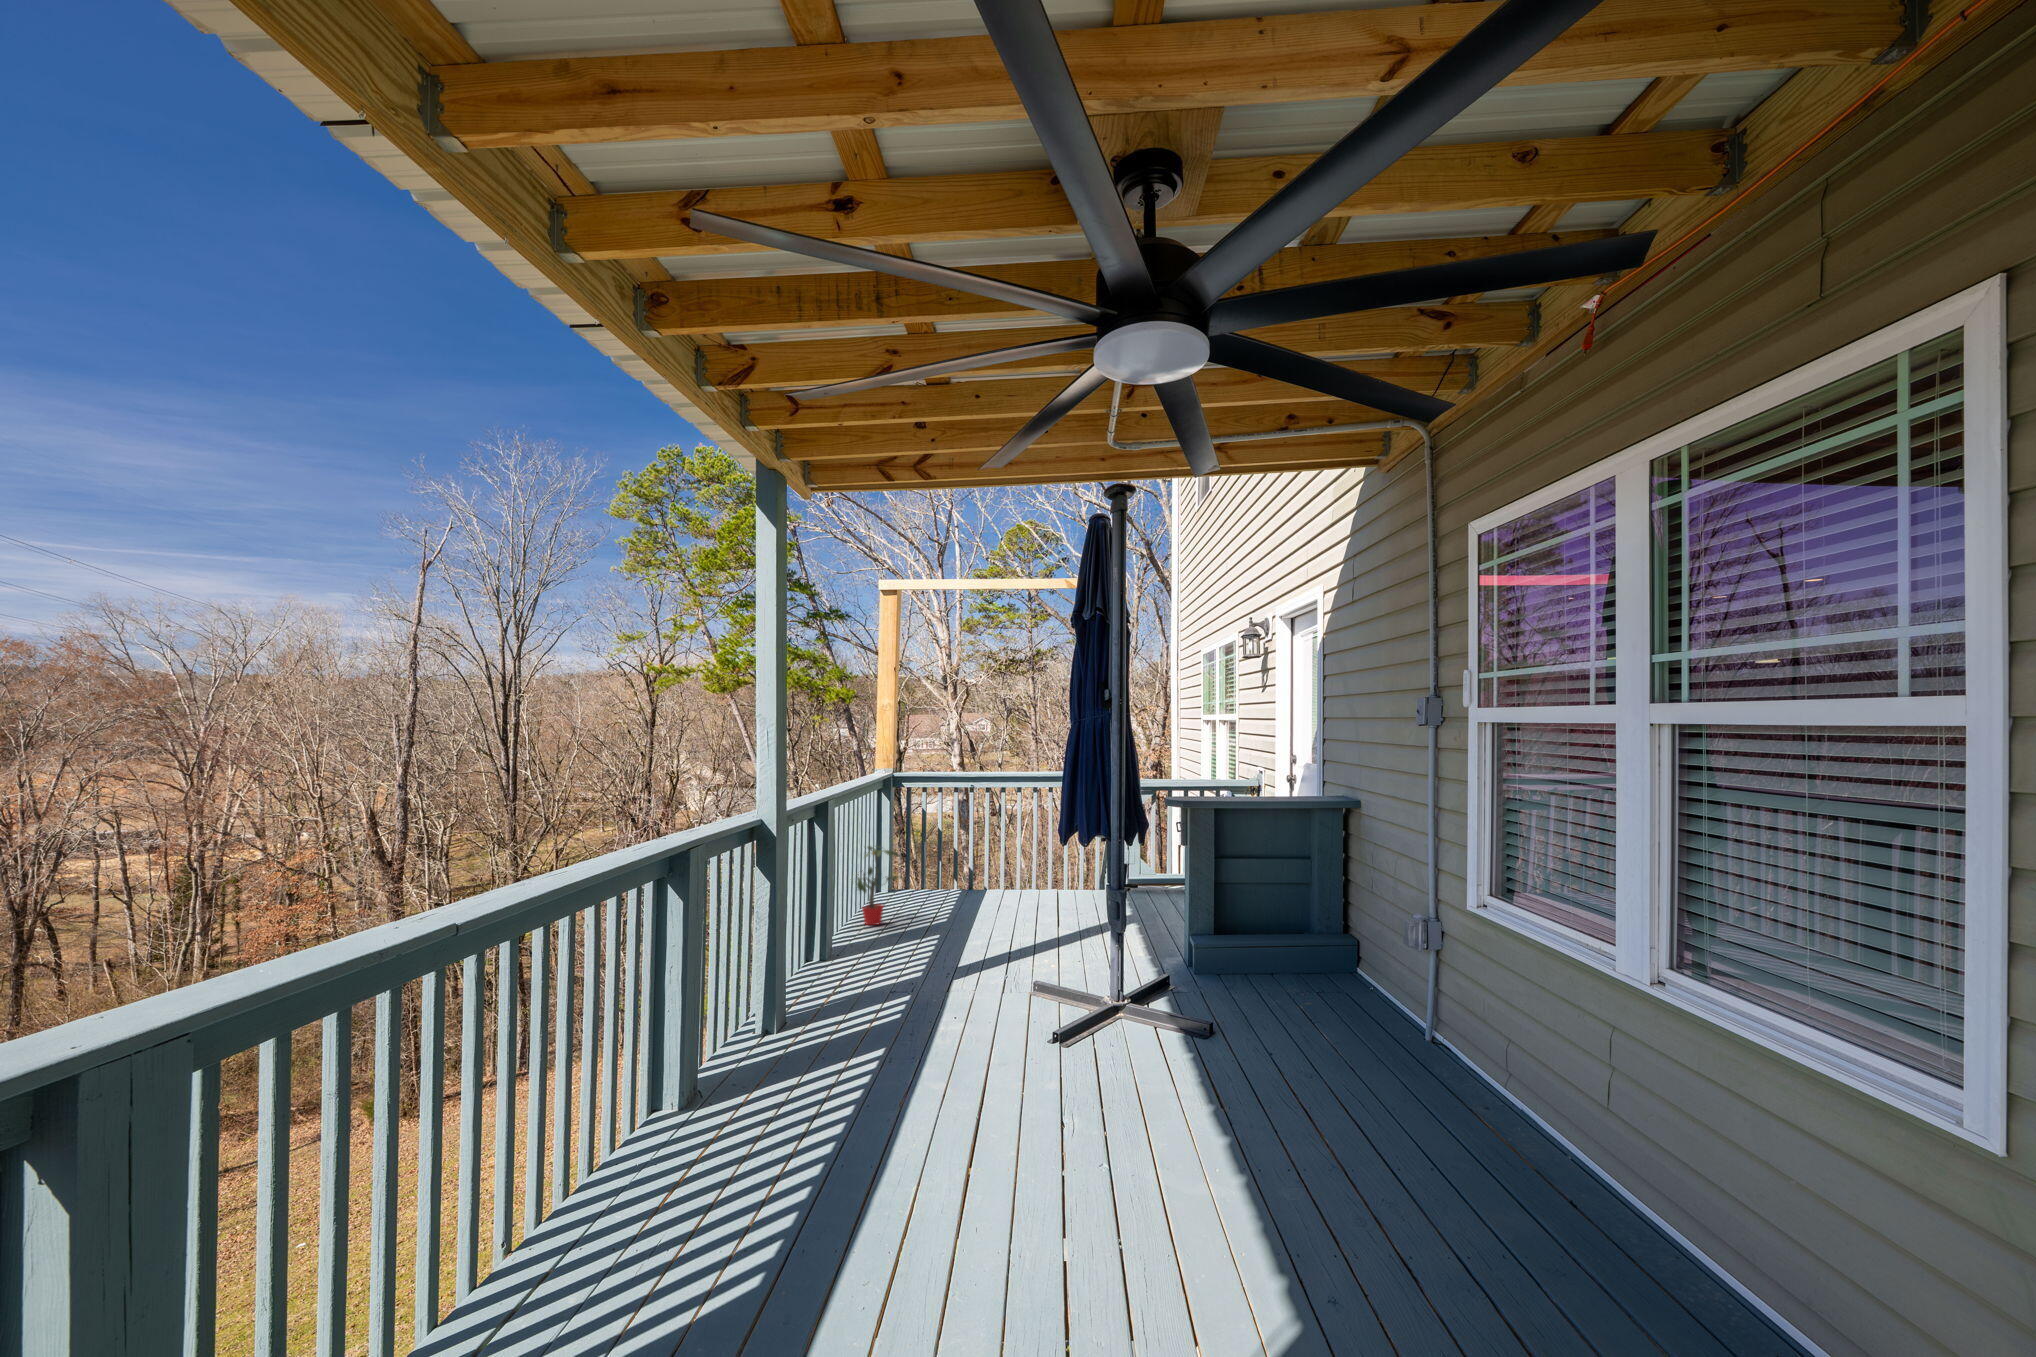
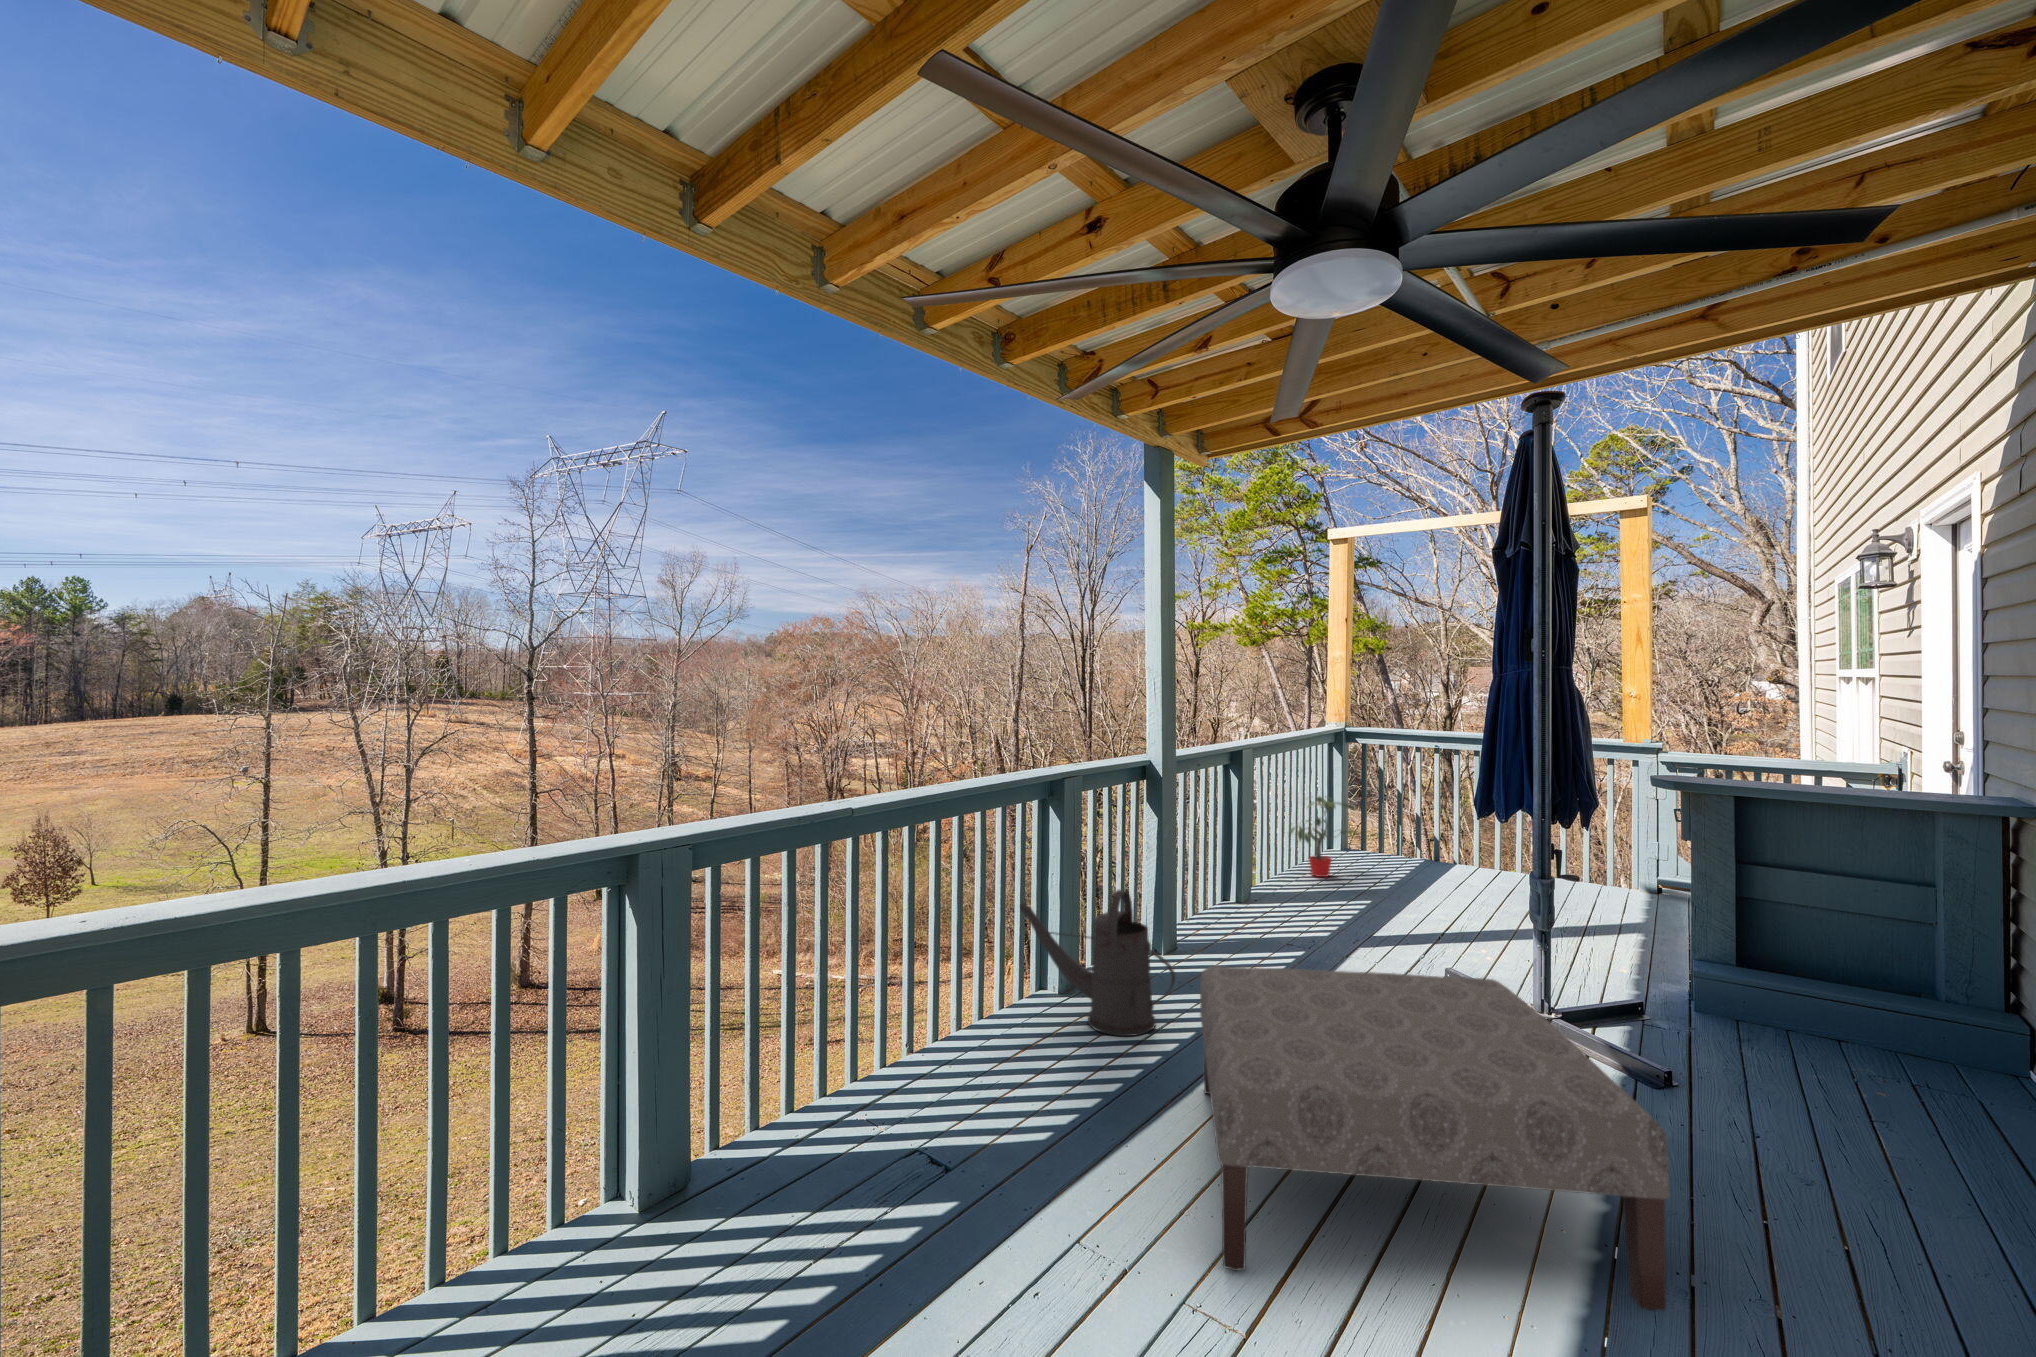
watering can: none [667,957,842,1110] -> present [1020,889,1175,1036]
ottoman: none [899,977,1290,1260] -> present [1200,966,1670,1311]

